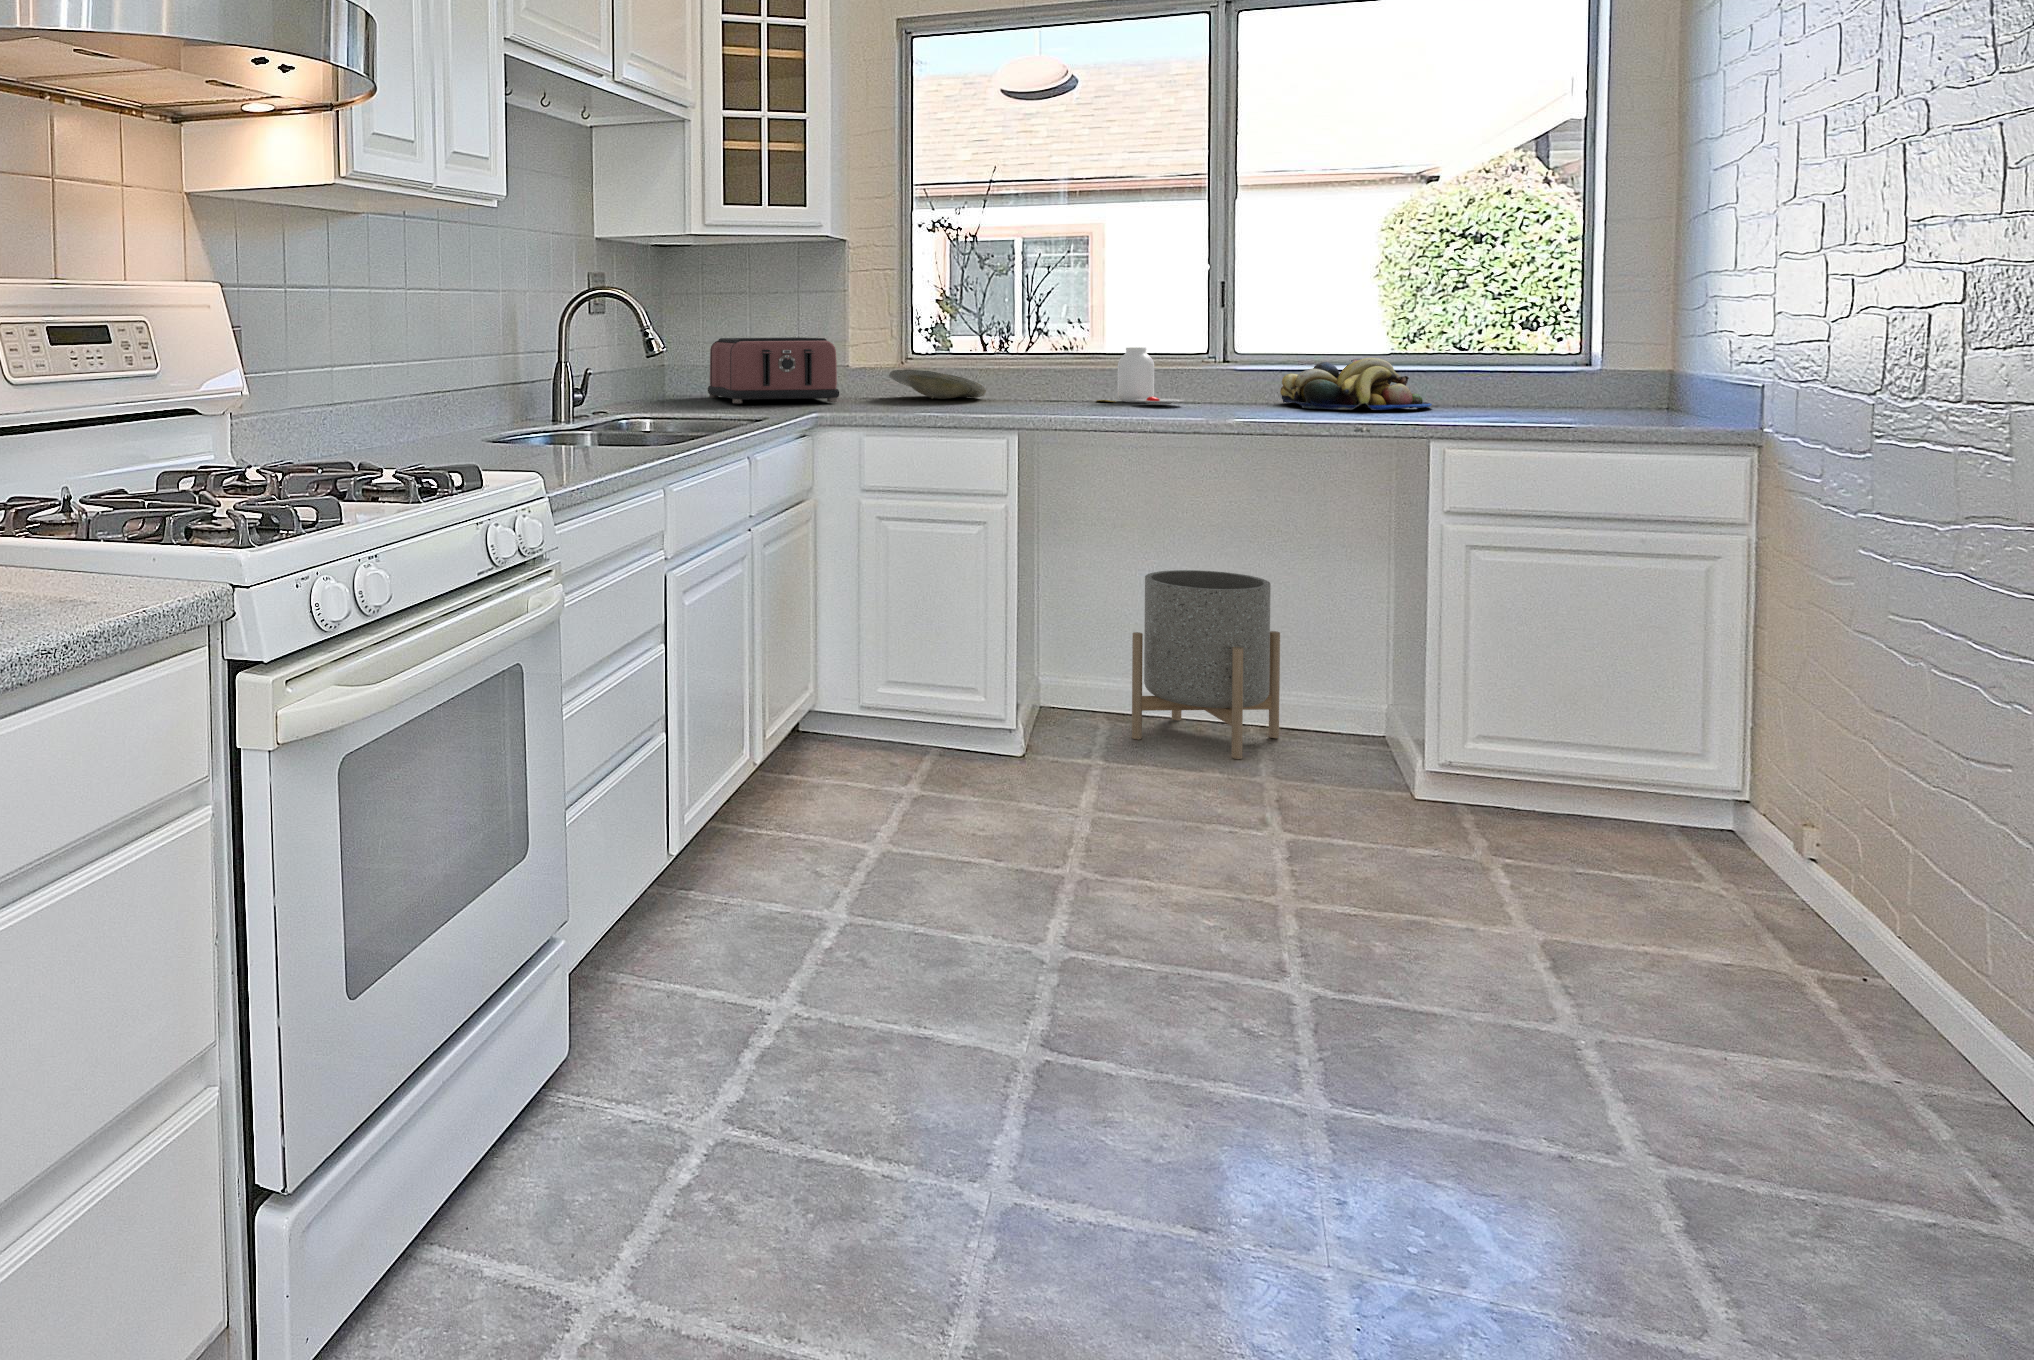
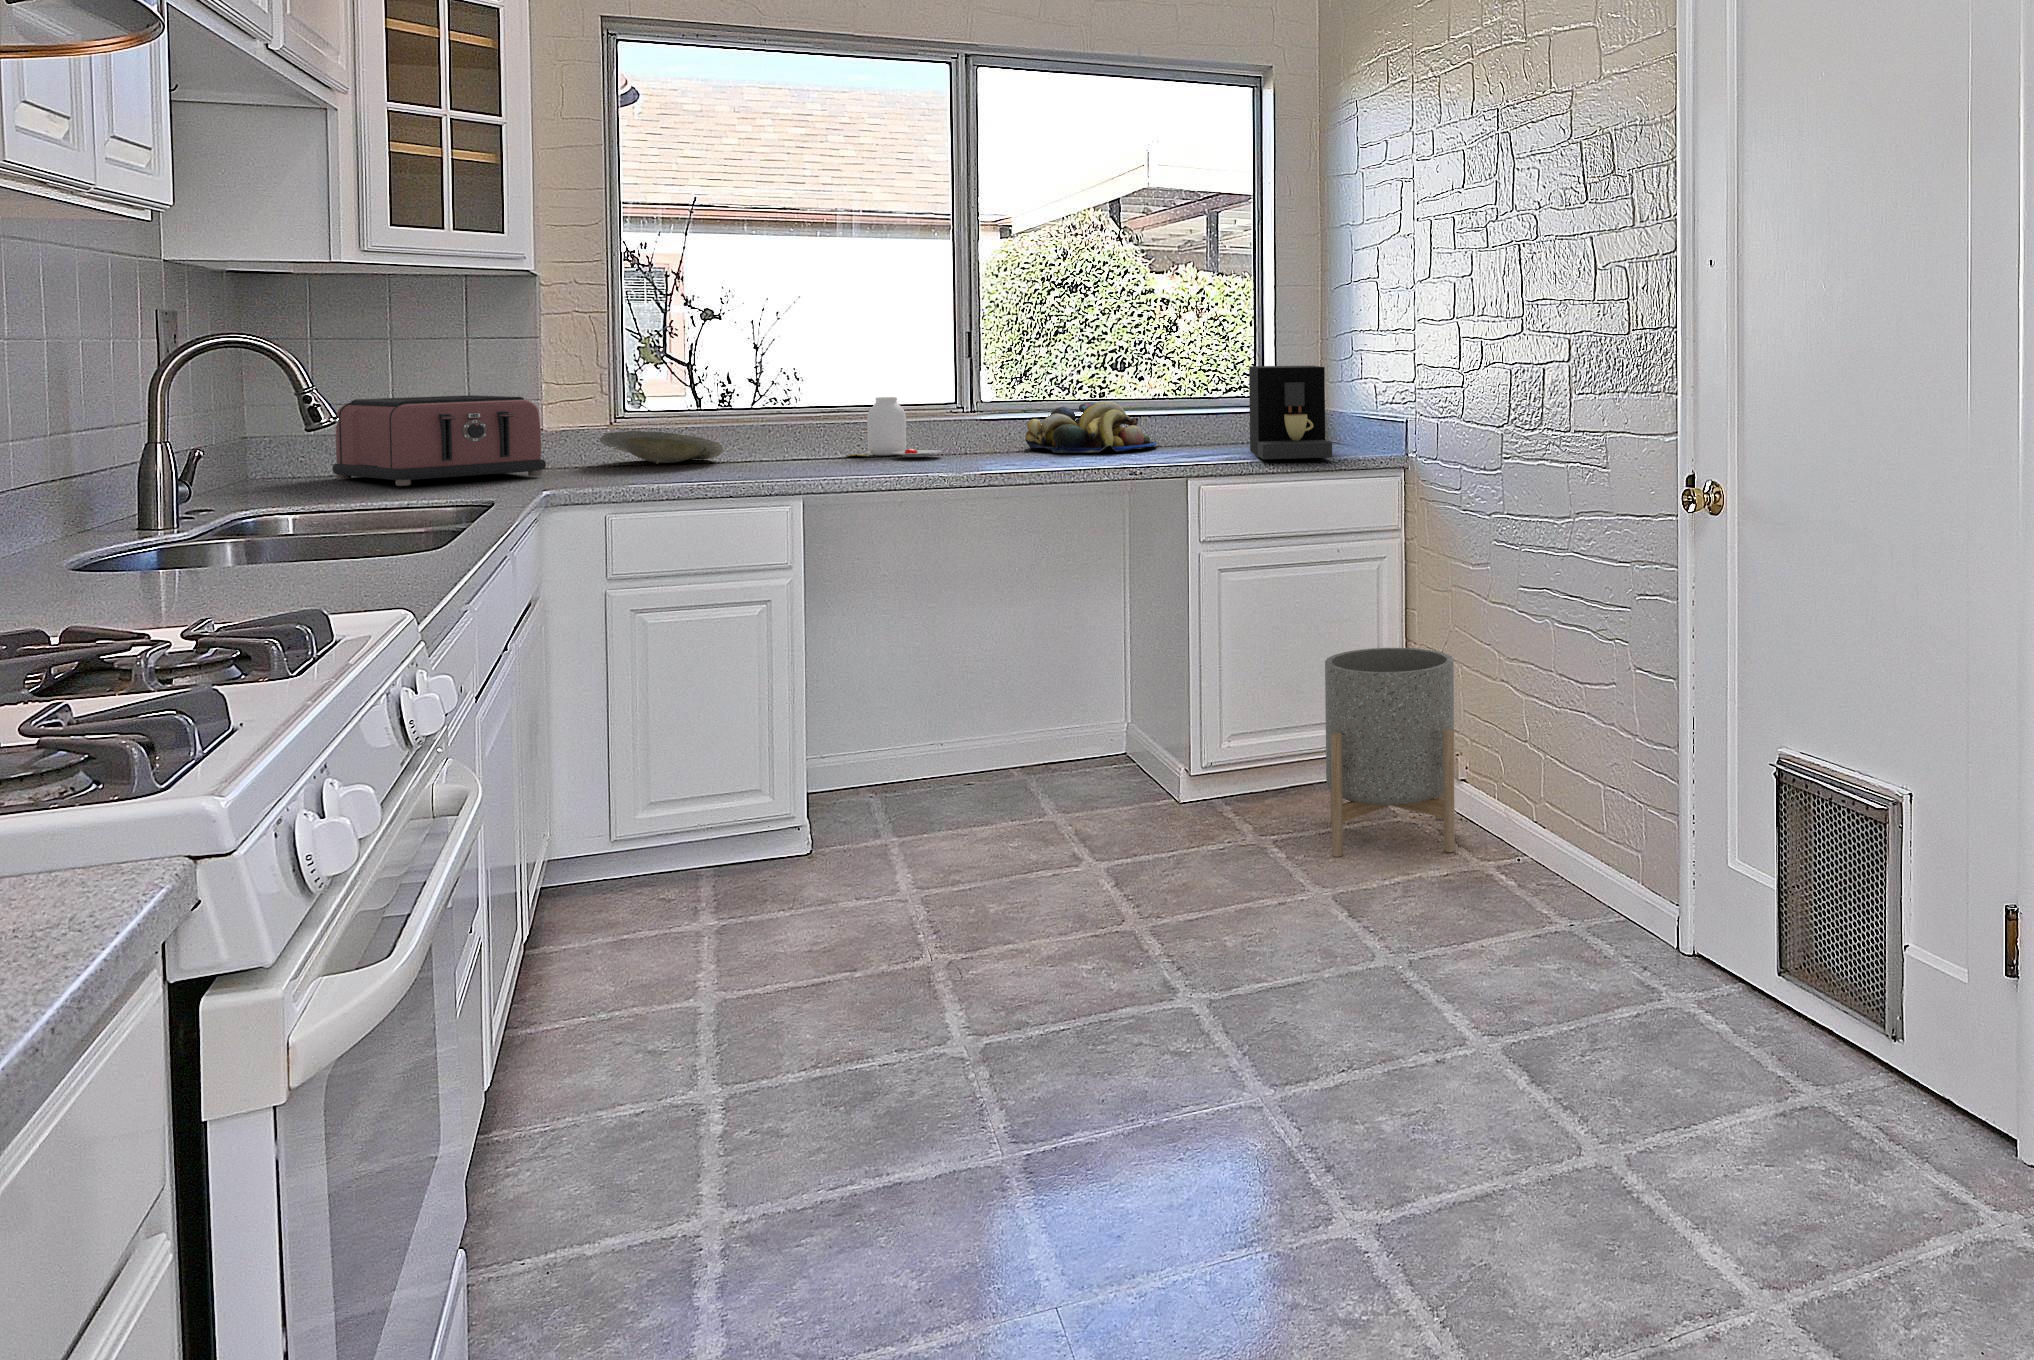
coffee maker: none [1539,320,1639,428] -> present [1249,365,1332,459]
planter: present [1132,570,1280,759] -> present [1325,648,1455,857]

